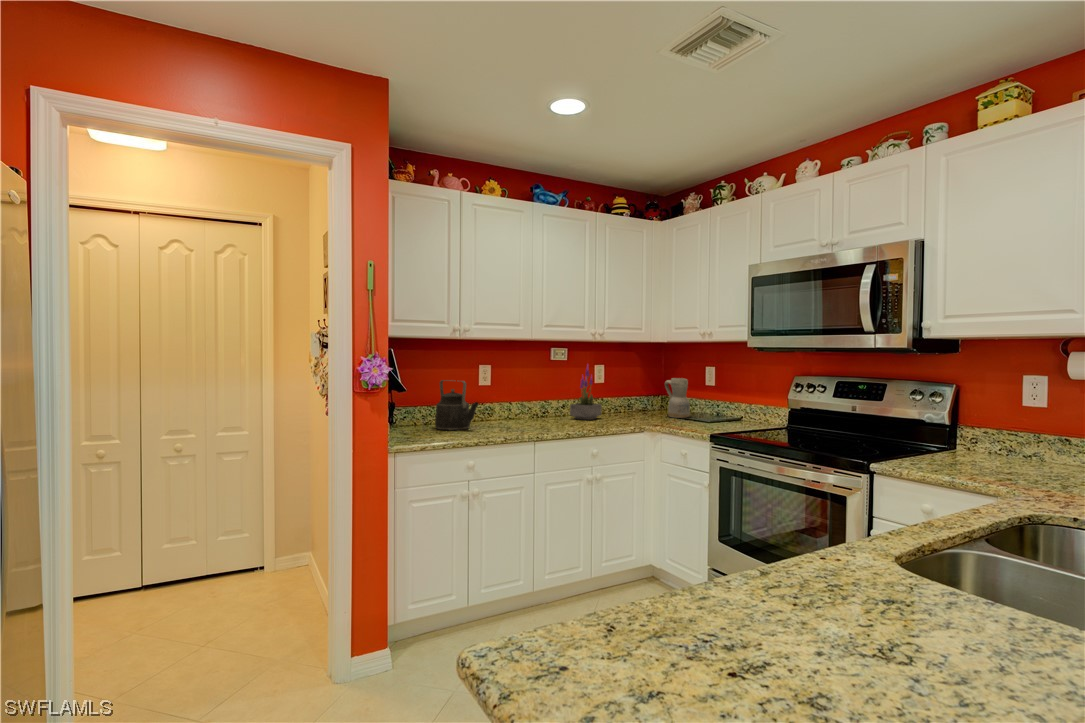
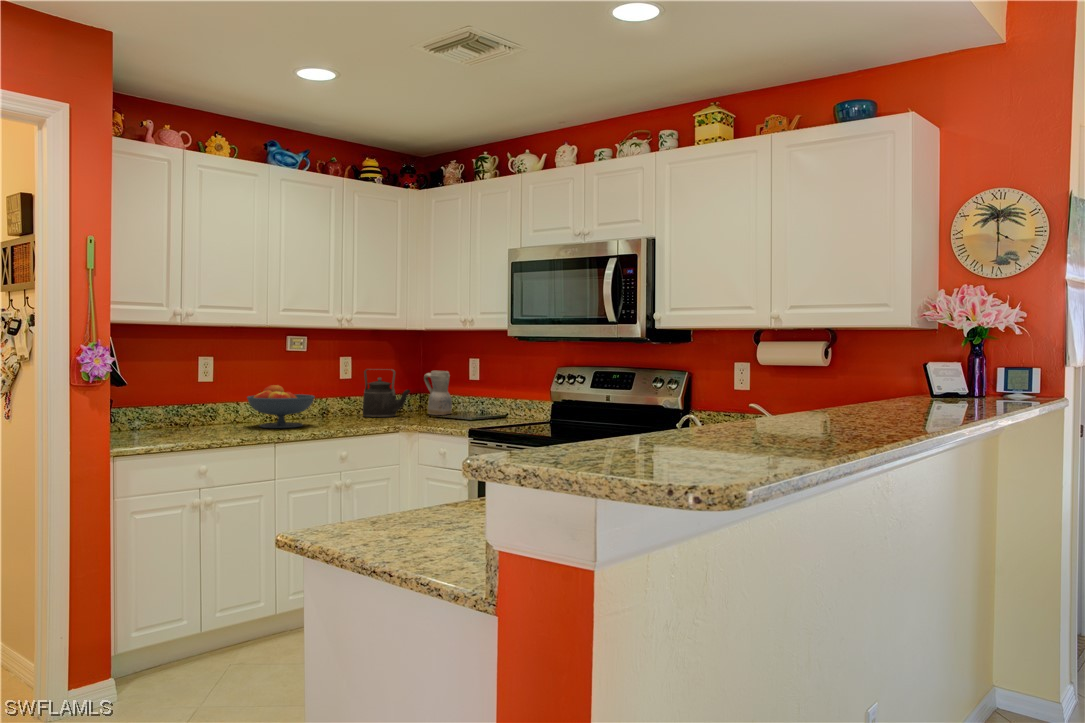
potted plant: present [570,365,602,420] -> none [314,354,352,420]
kettle: present [435,380,478,430] -> present [363,369,410,417]
fruit bowl: none [513,389,569,427] -> present [247,385,315,428]

